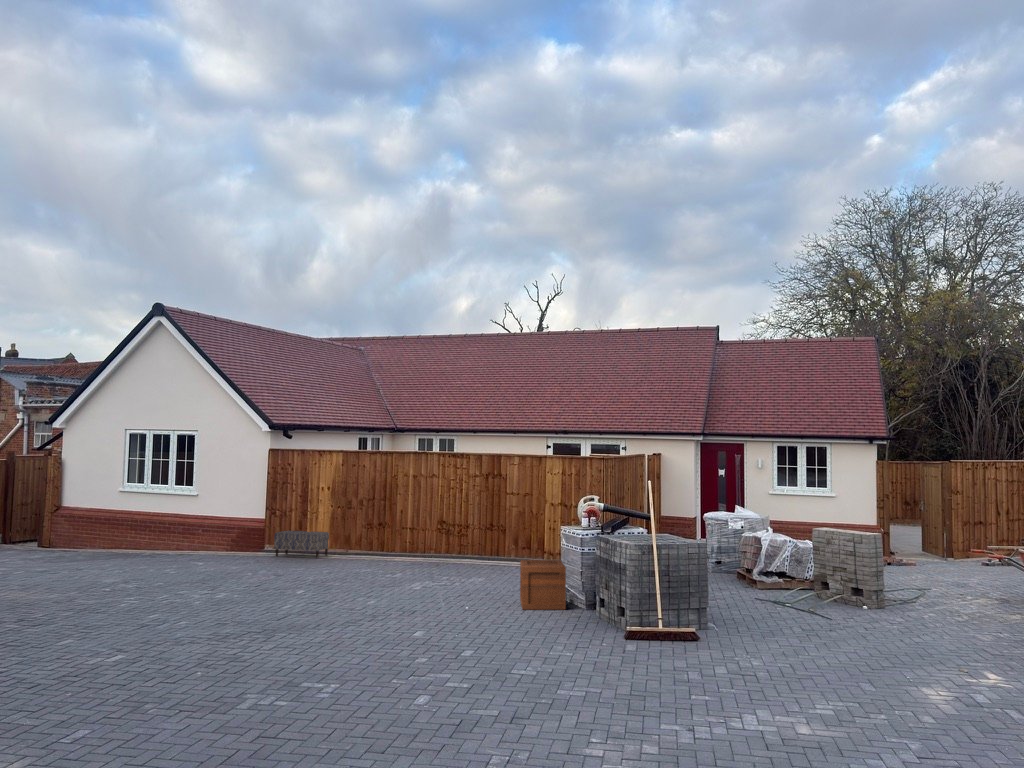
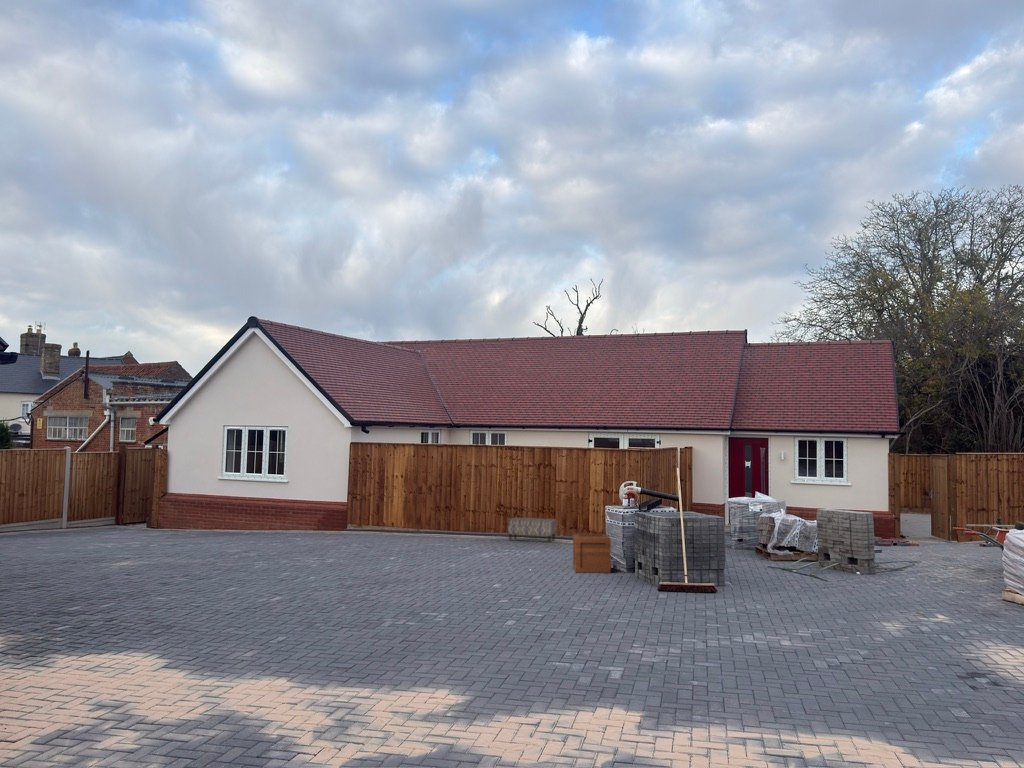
bench: present [274,530,329,558] -> present [508,517,556,542]

